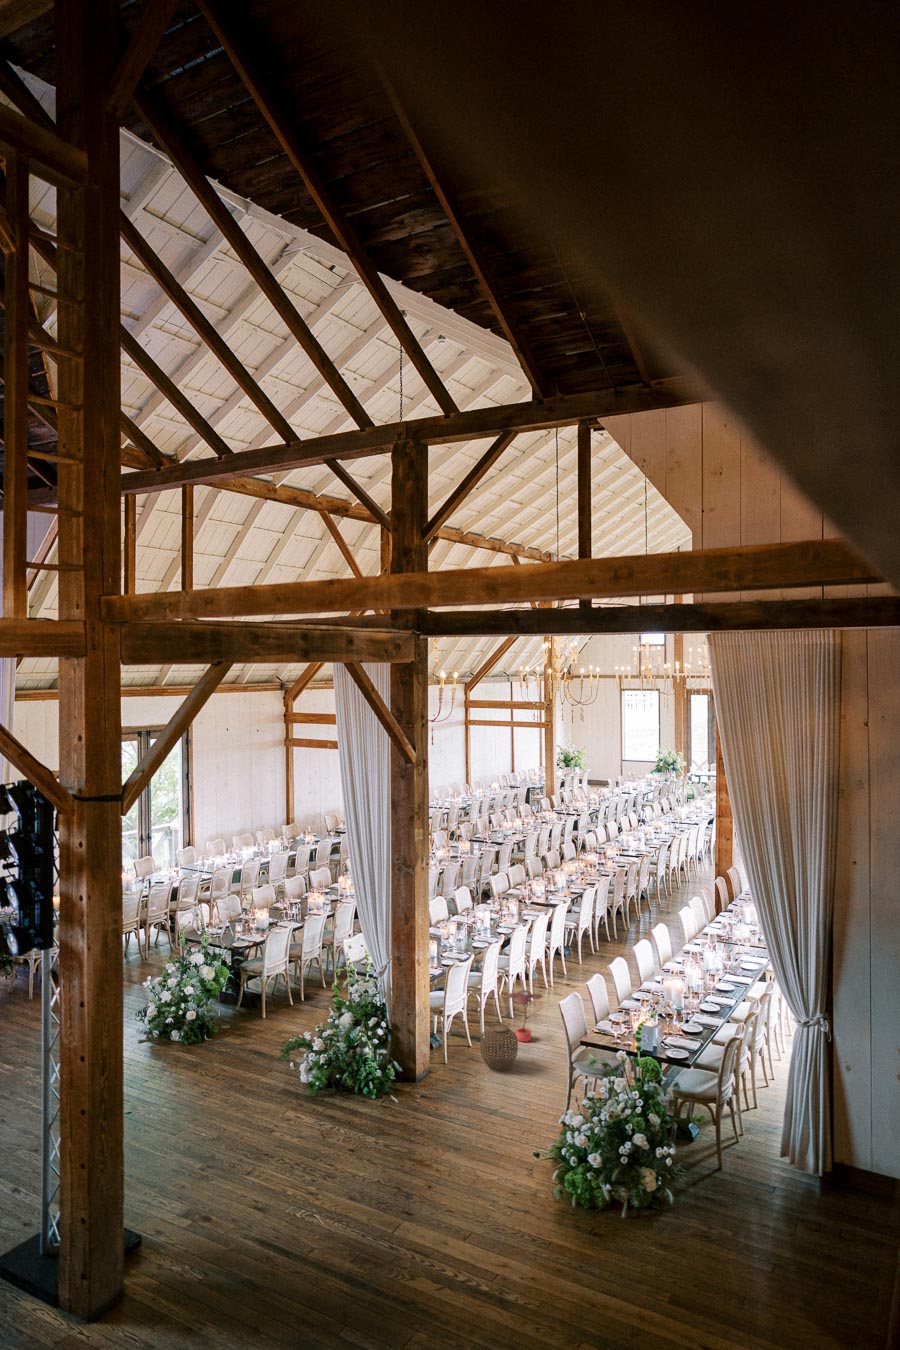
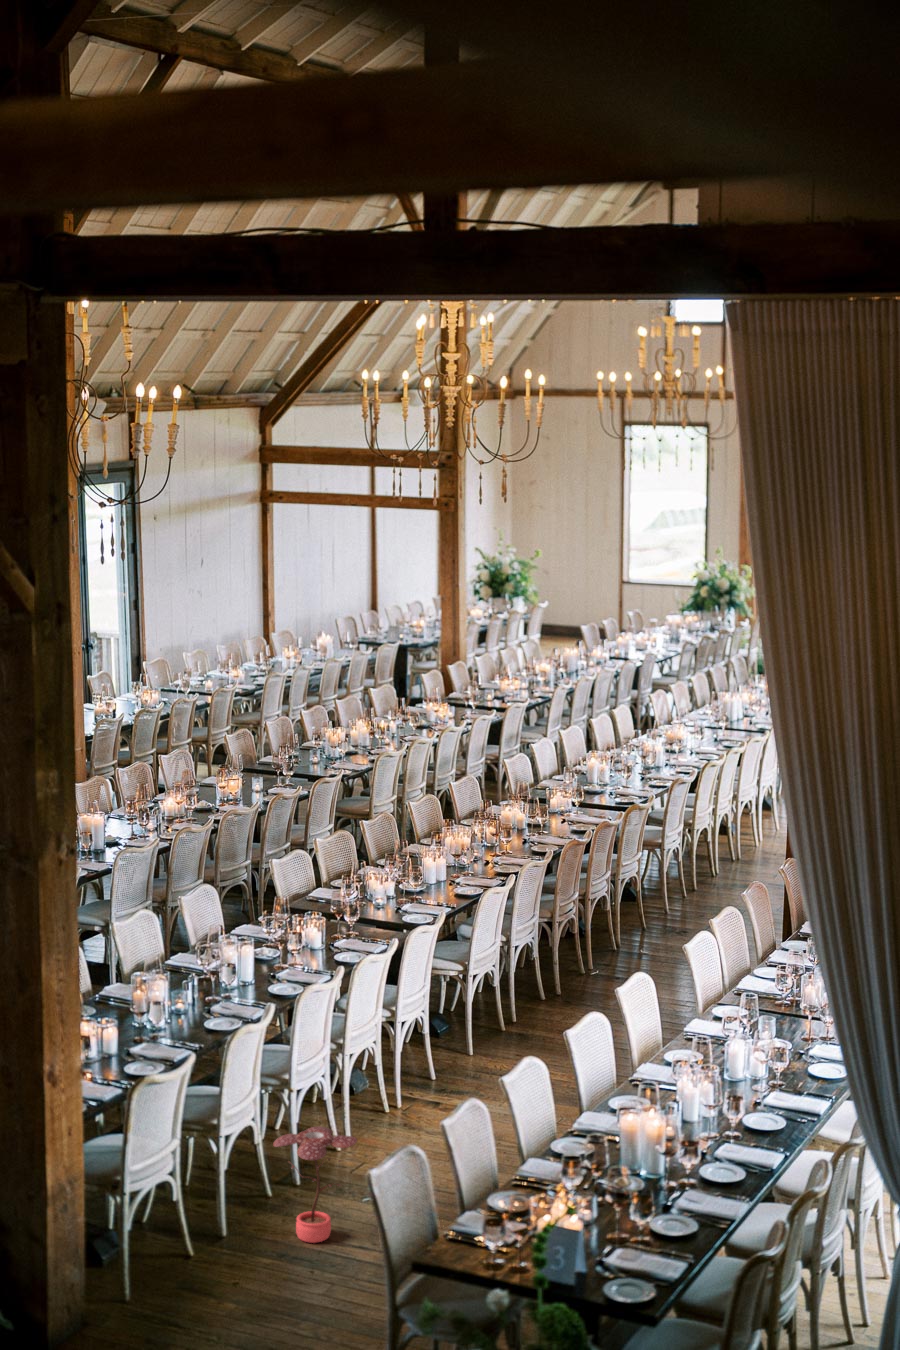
woven basket: present [480,1024,518,1070] -> none [204,1208,290,1311]

